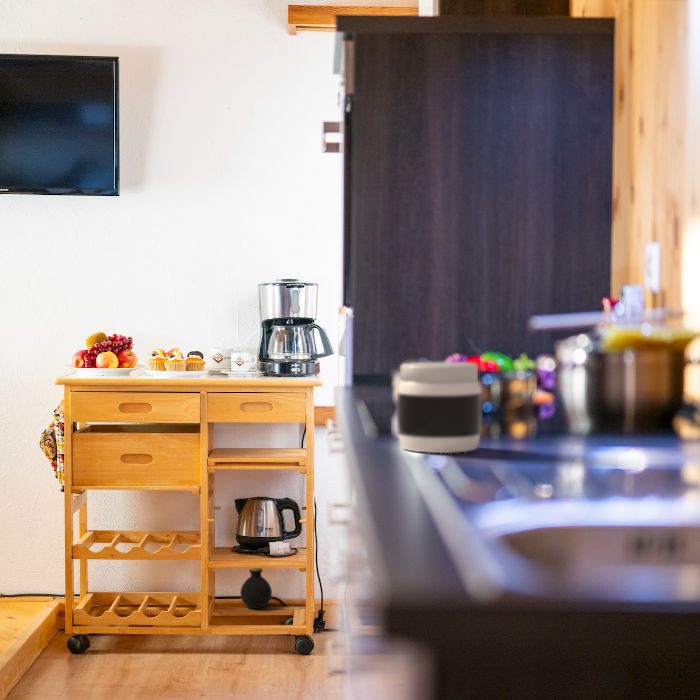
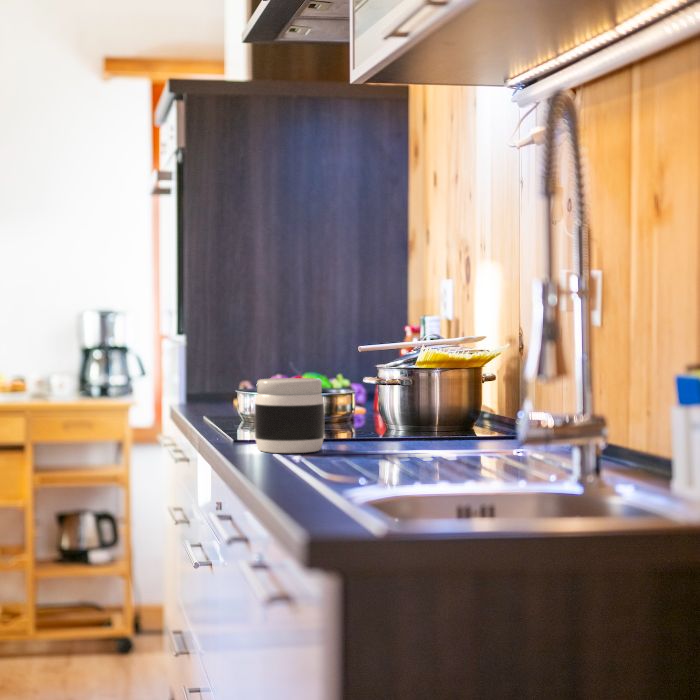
bottle: present [241,568,272,609] -> none [61,574,91,615]

